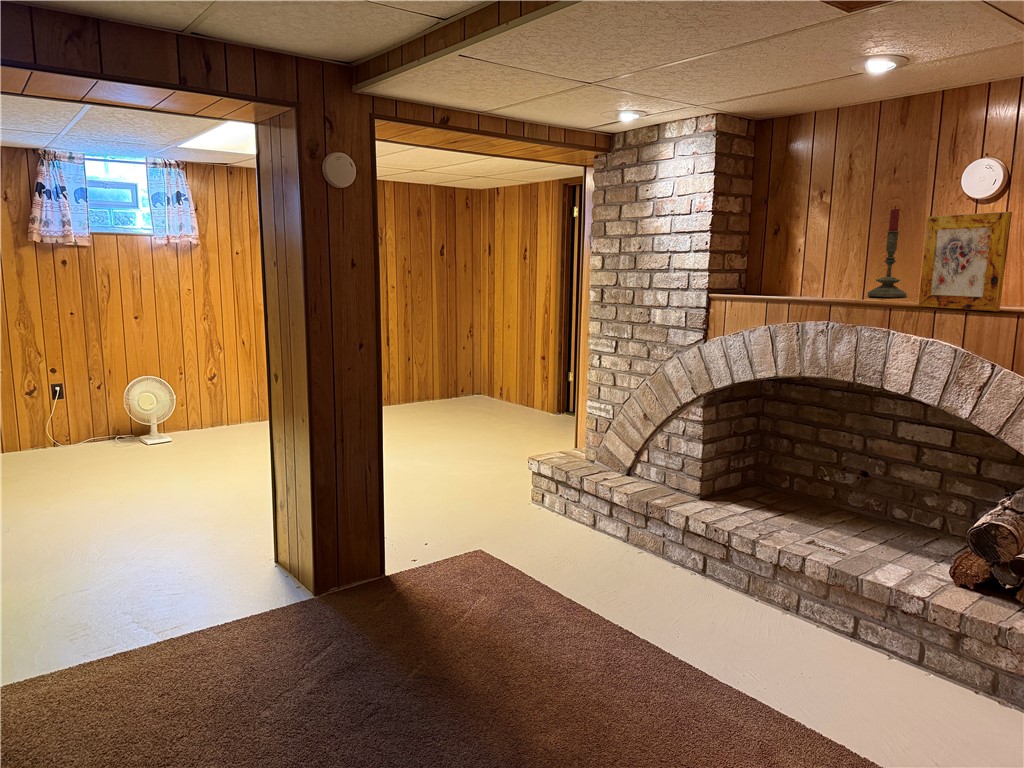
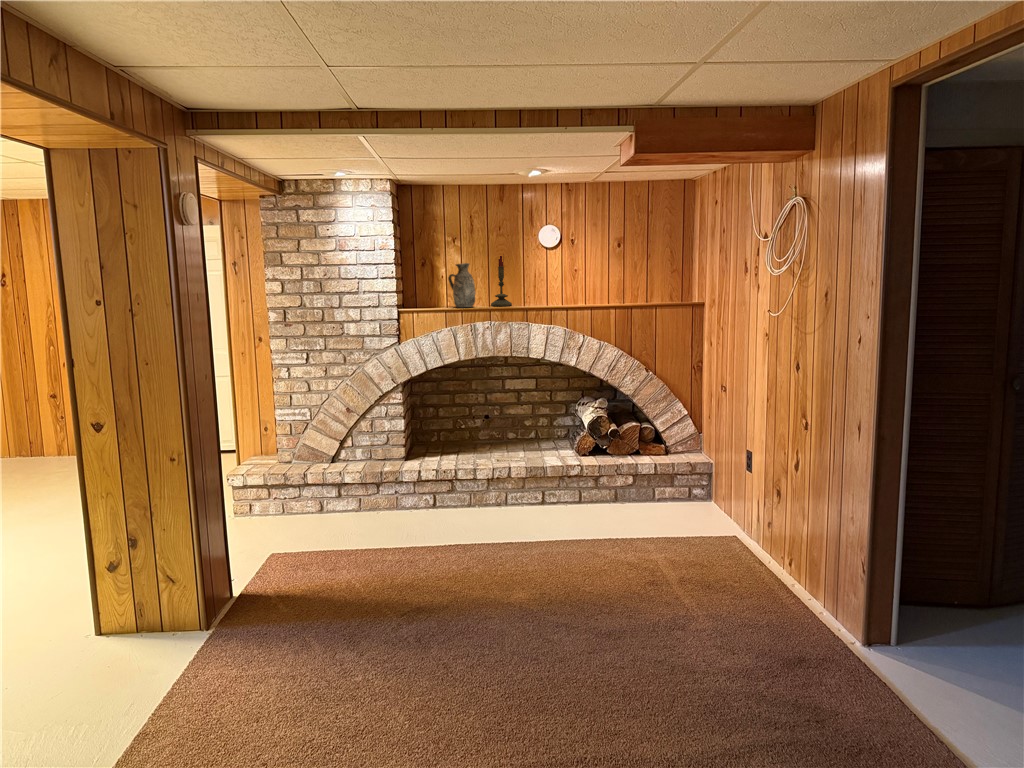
picture frame: present [918,212,1012,311] -> none [541,258,586,309]
decorative vase: none [801,227,839,296] -> present [448,263,476,307]

